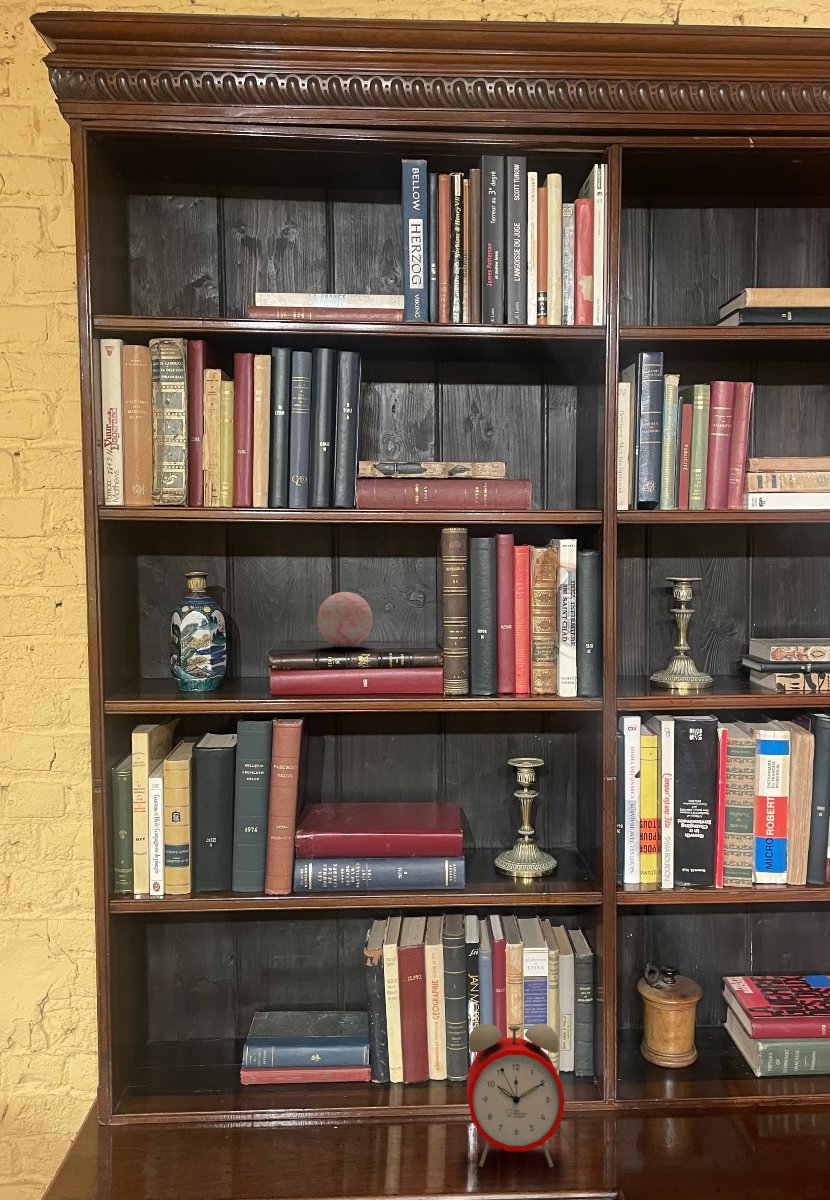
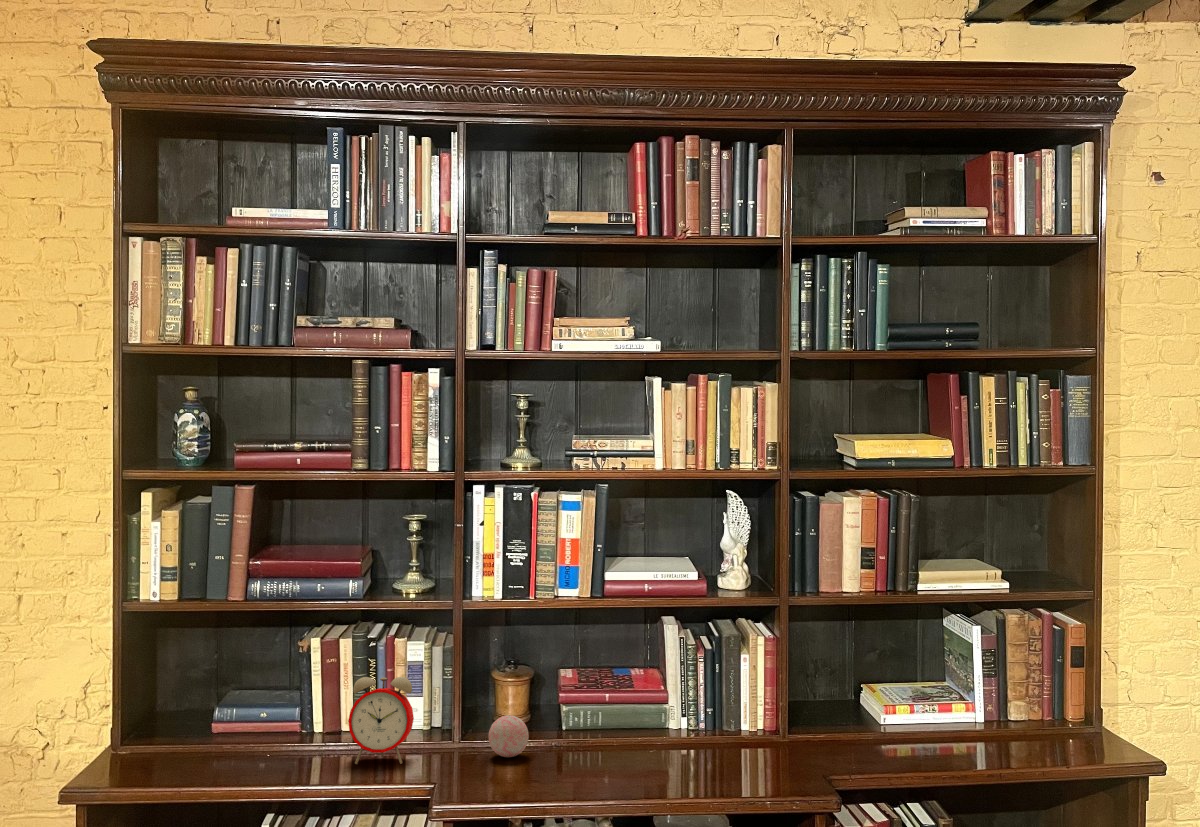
decorative ball: present [317,592,373,647] -> present [488,715,529,757]

